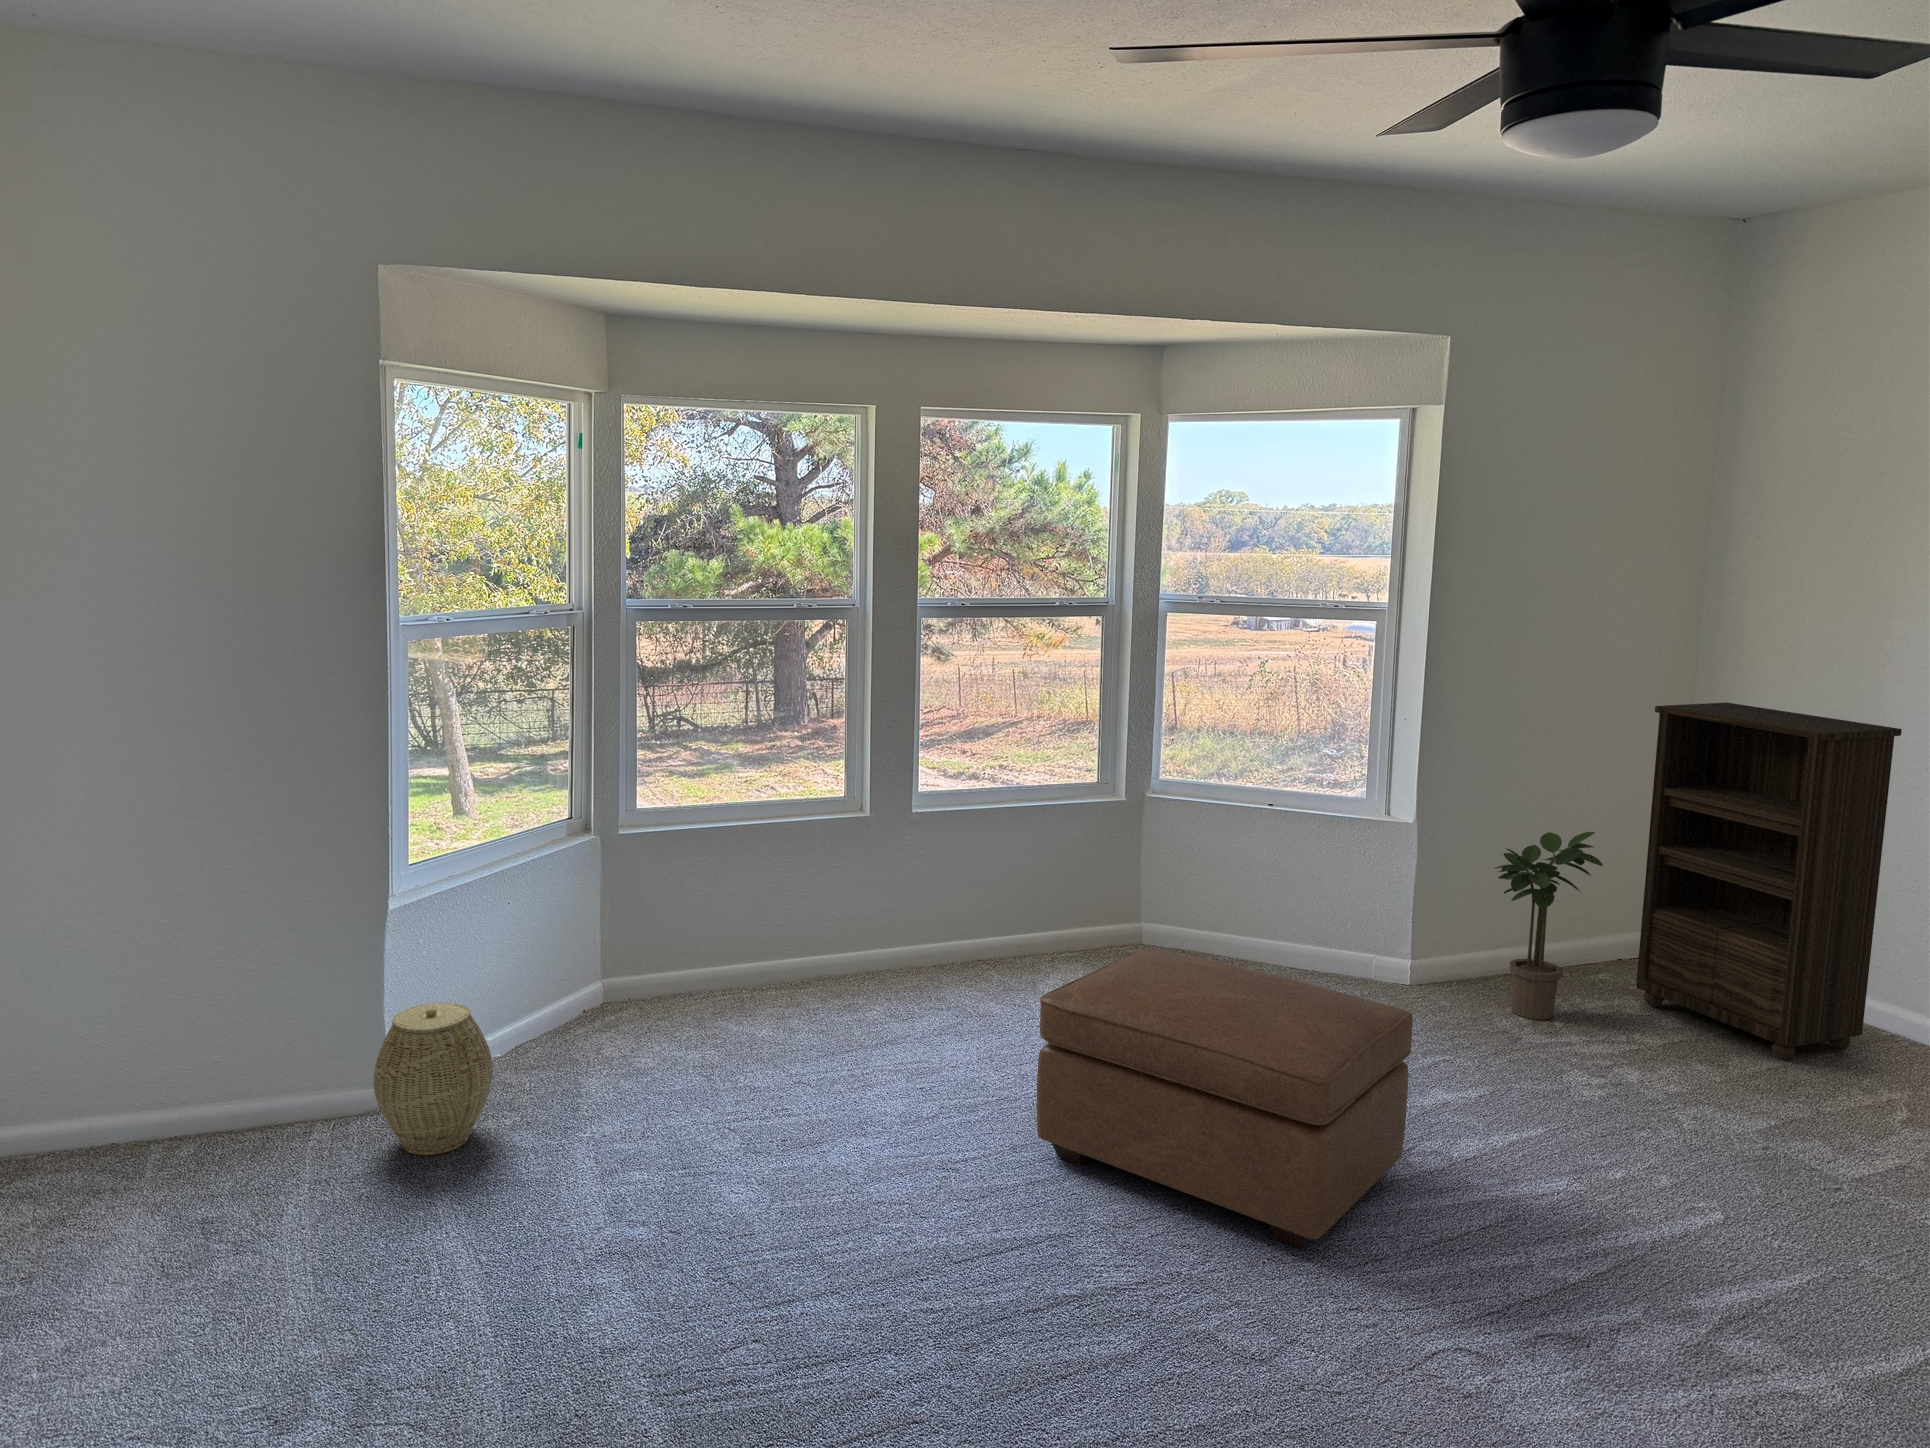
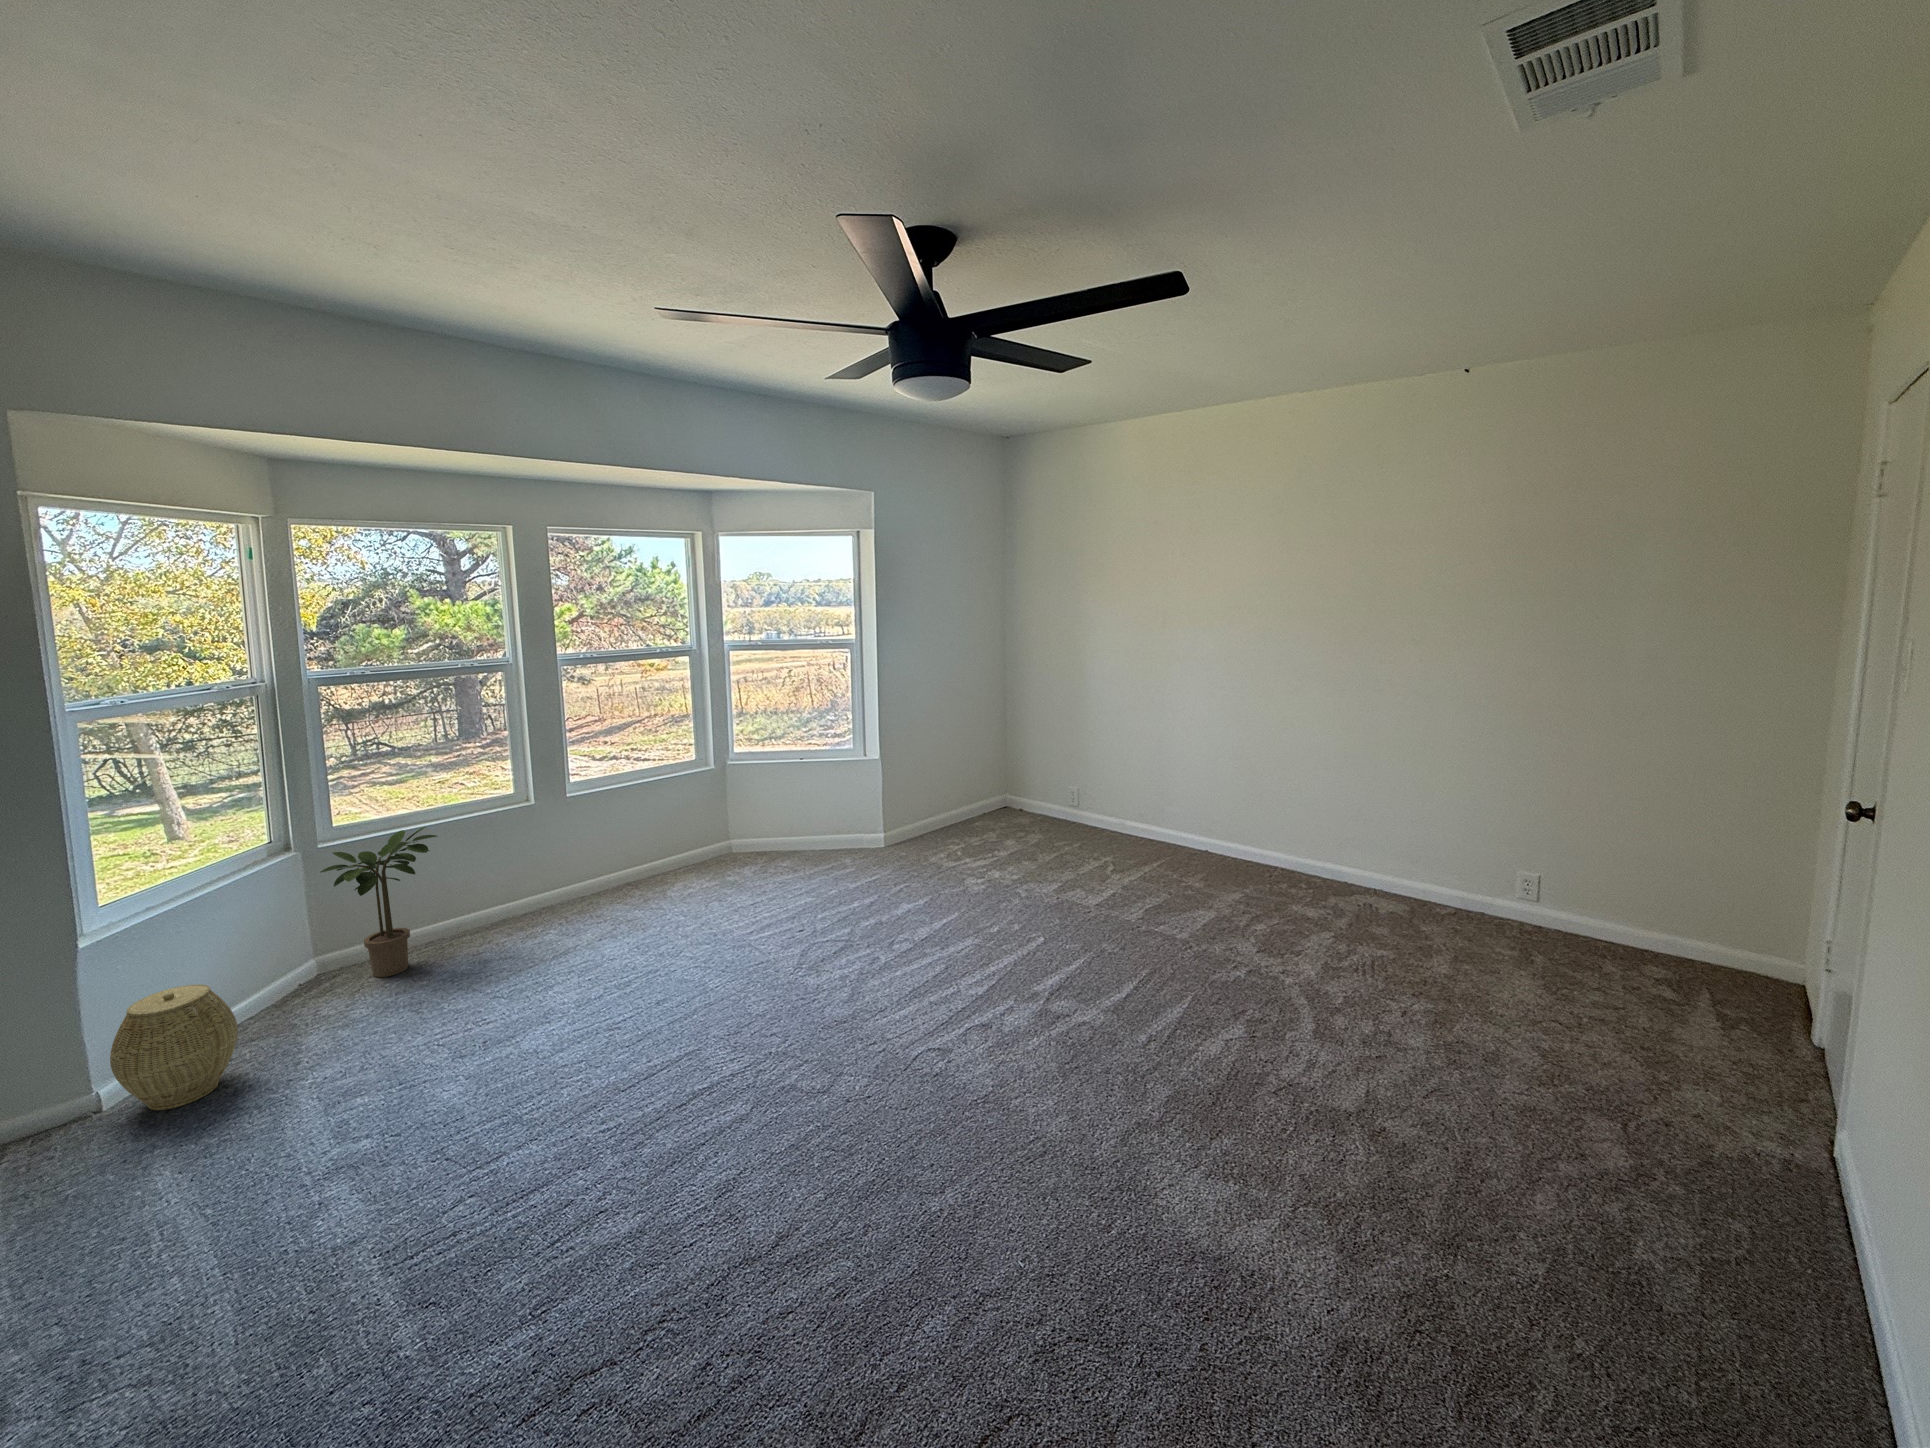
bookshelf: present [1636,703,1902,1059] -> none [984,672,1082,837]
potted plant: present [1495,832,1603,1020] -> present [321,827,438,977]
ottoman: present [1037,947,1413,1249] -> none [678,840,889,984]

